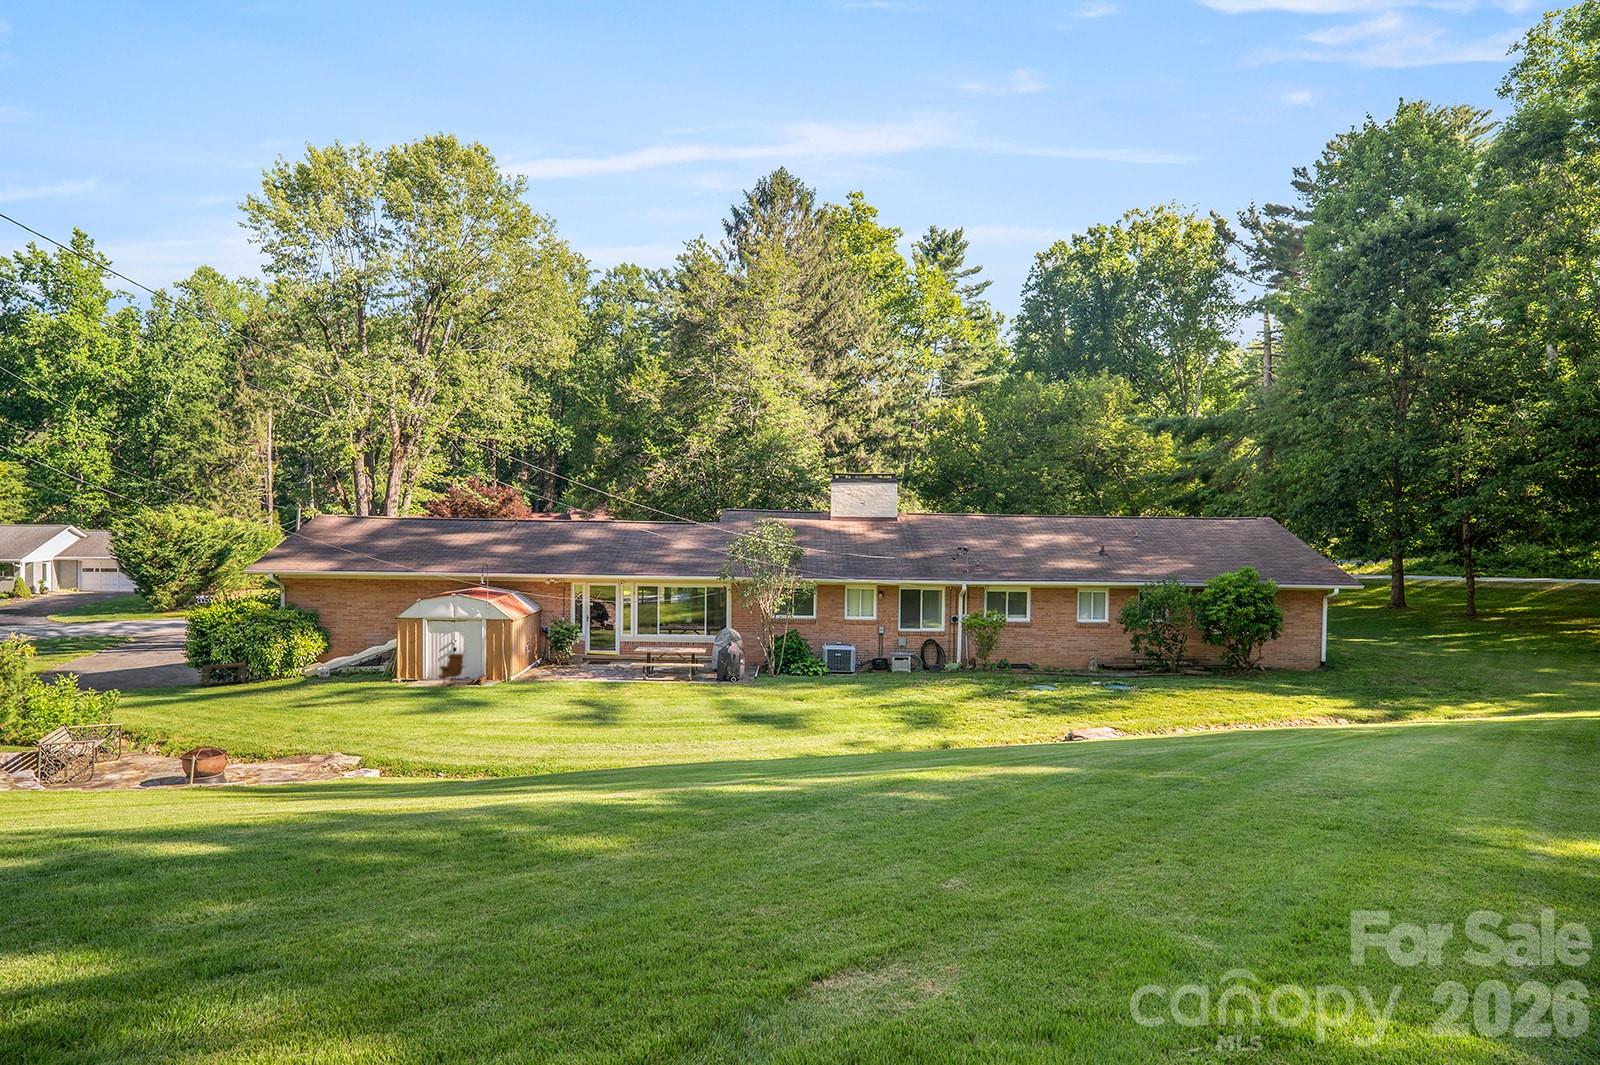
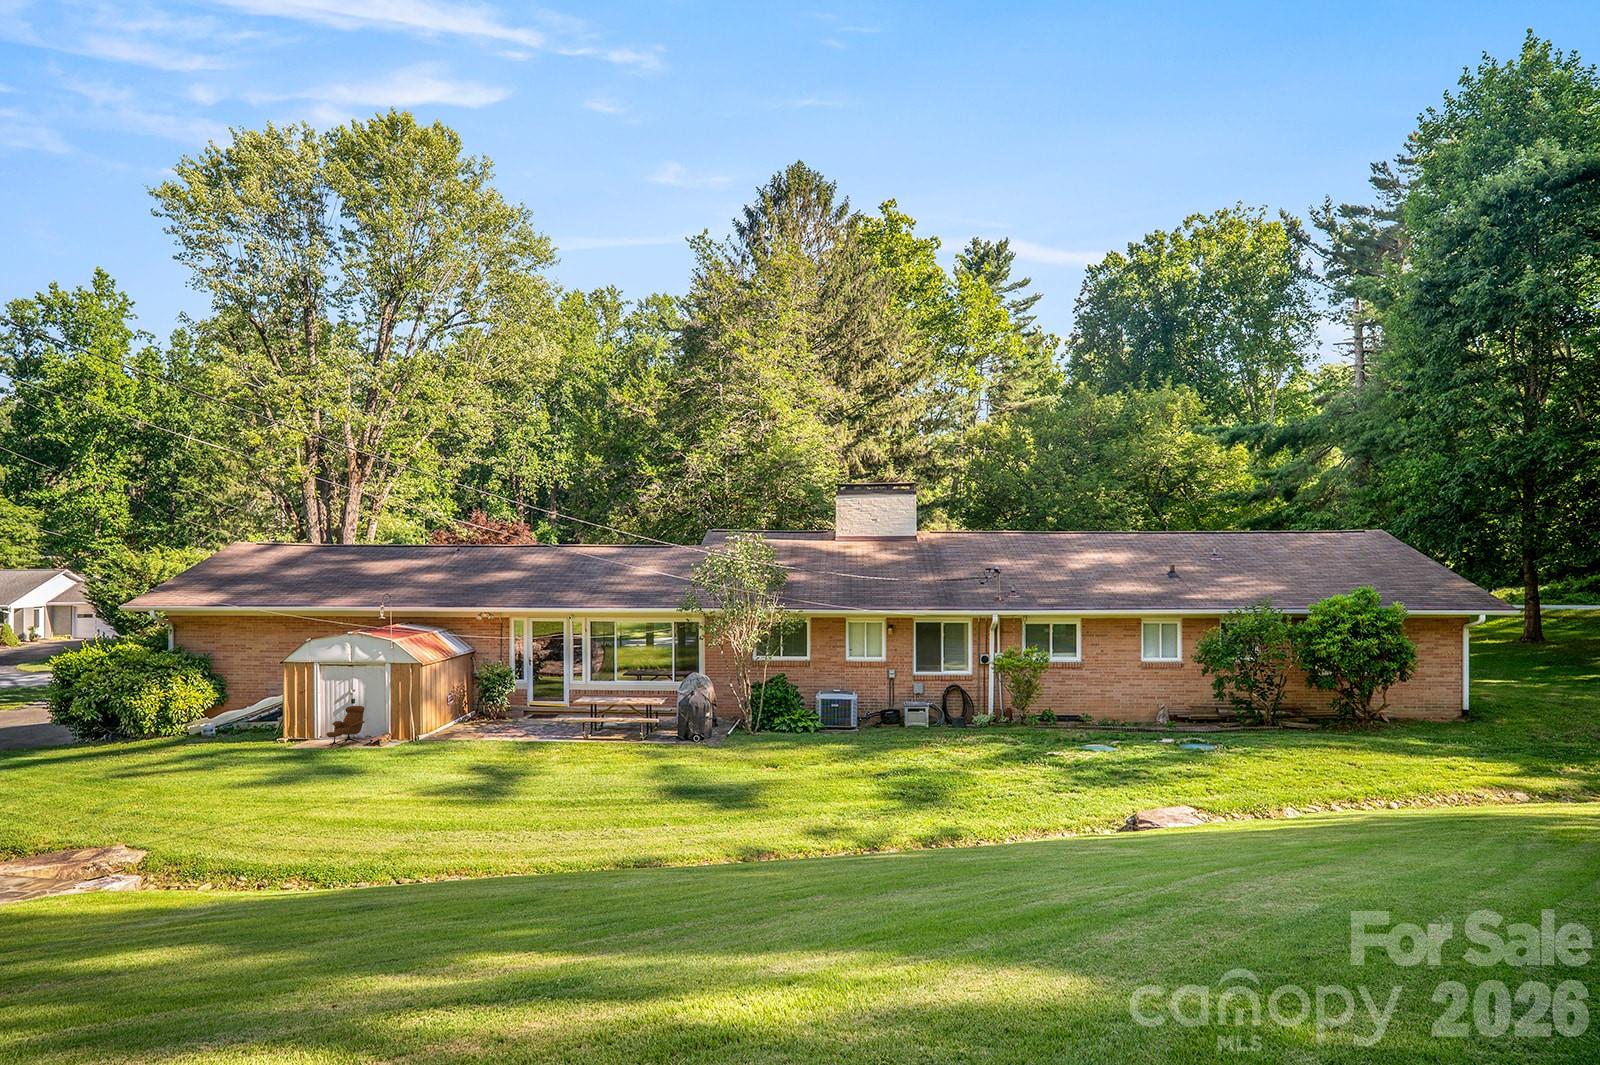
bench: present [201,663,246,686] -> none [49,718,106,747]

